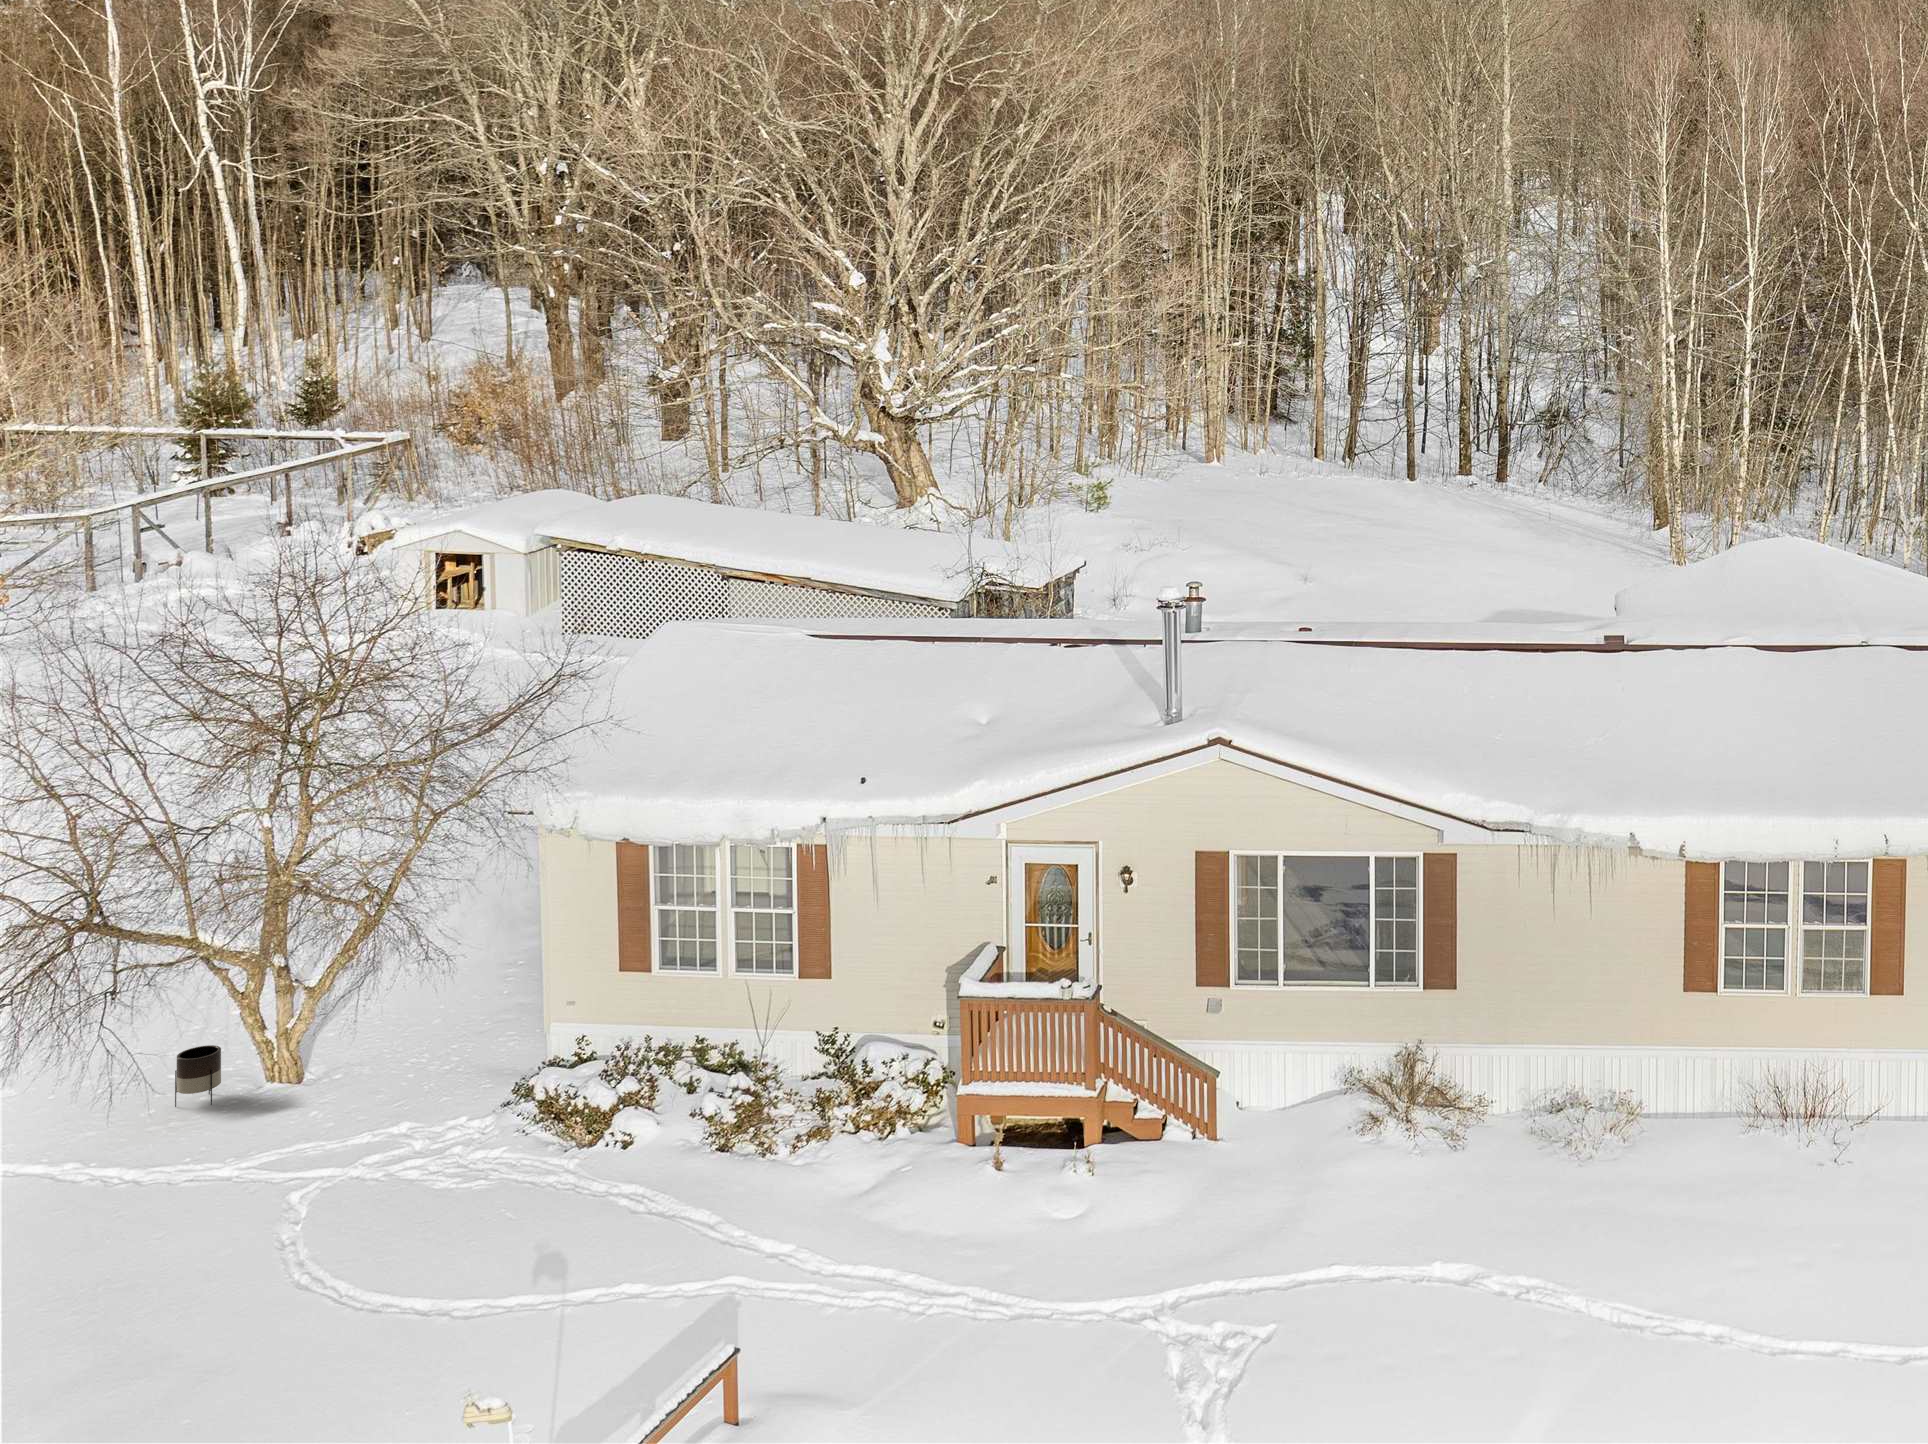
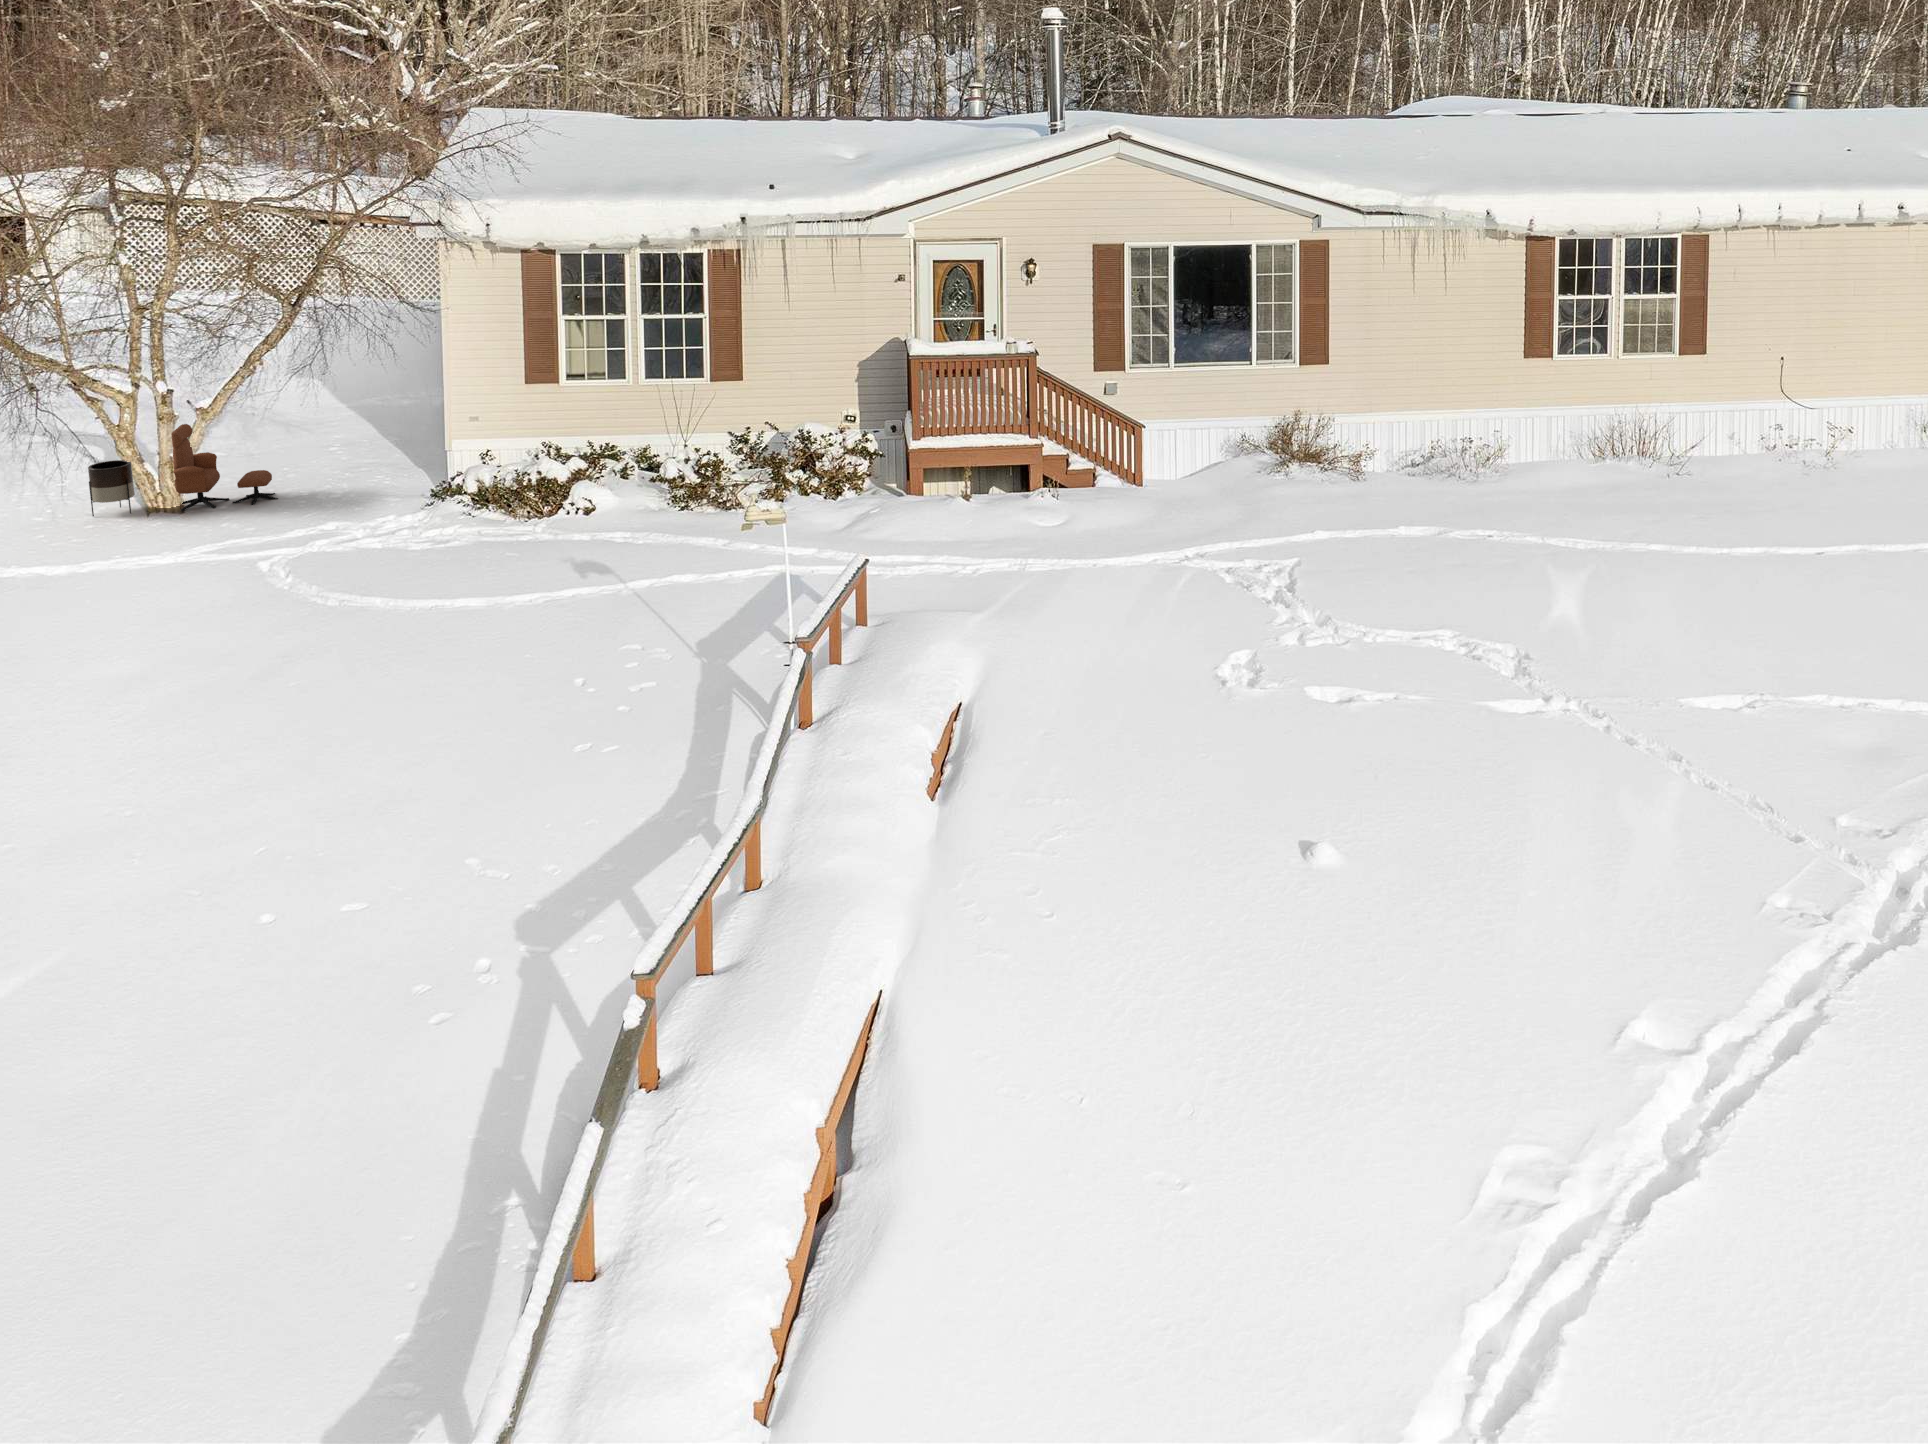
lounge chair: none [251,1009,358,1106] -> present [171,424,278,511]

